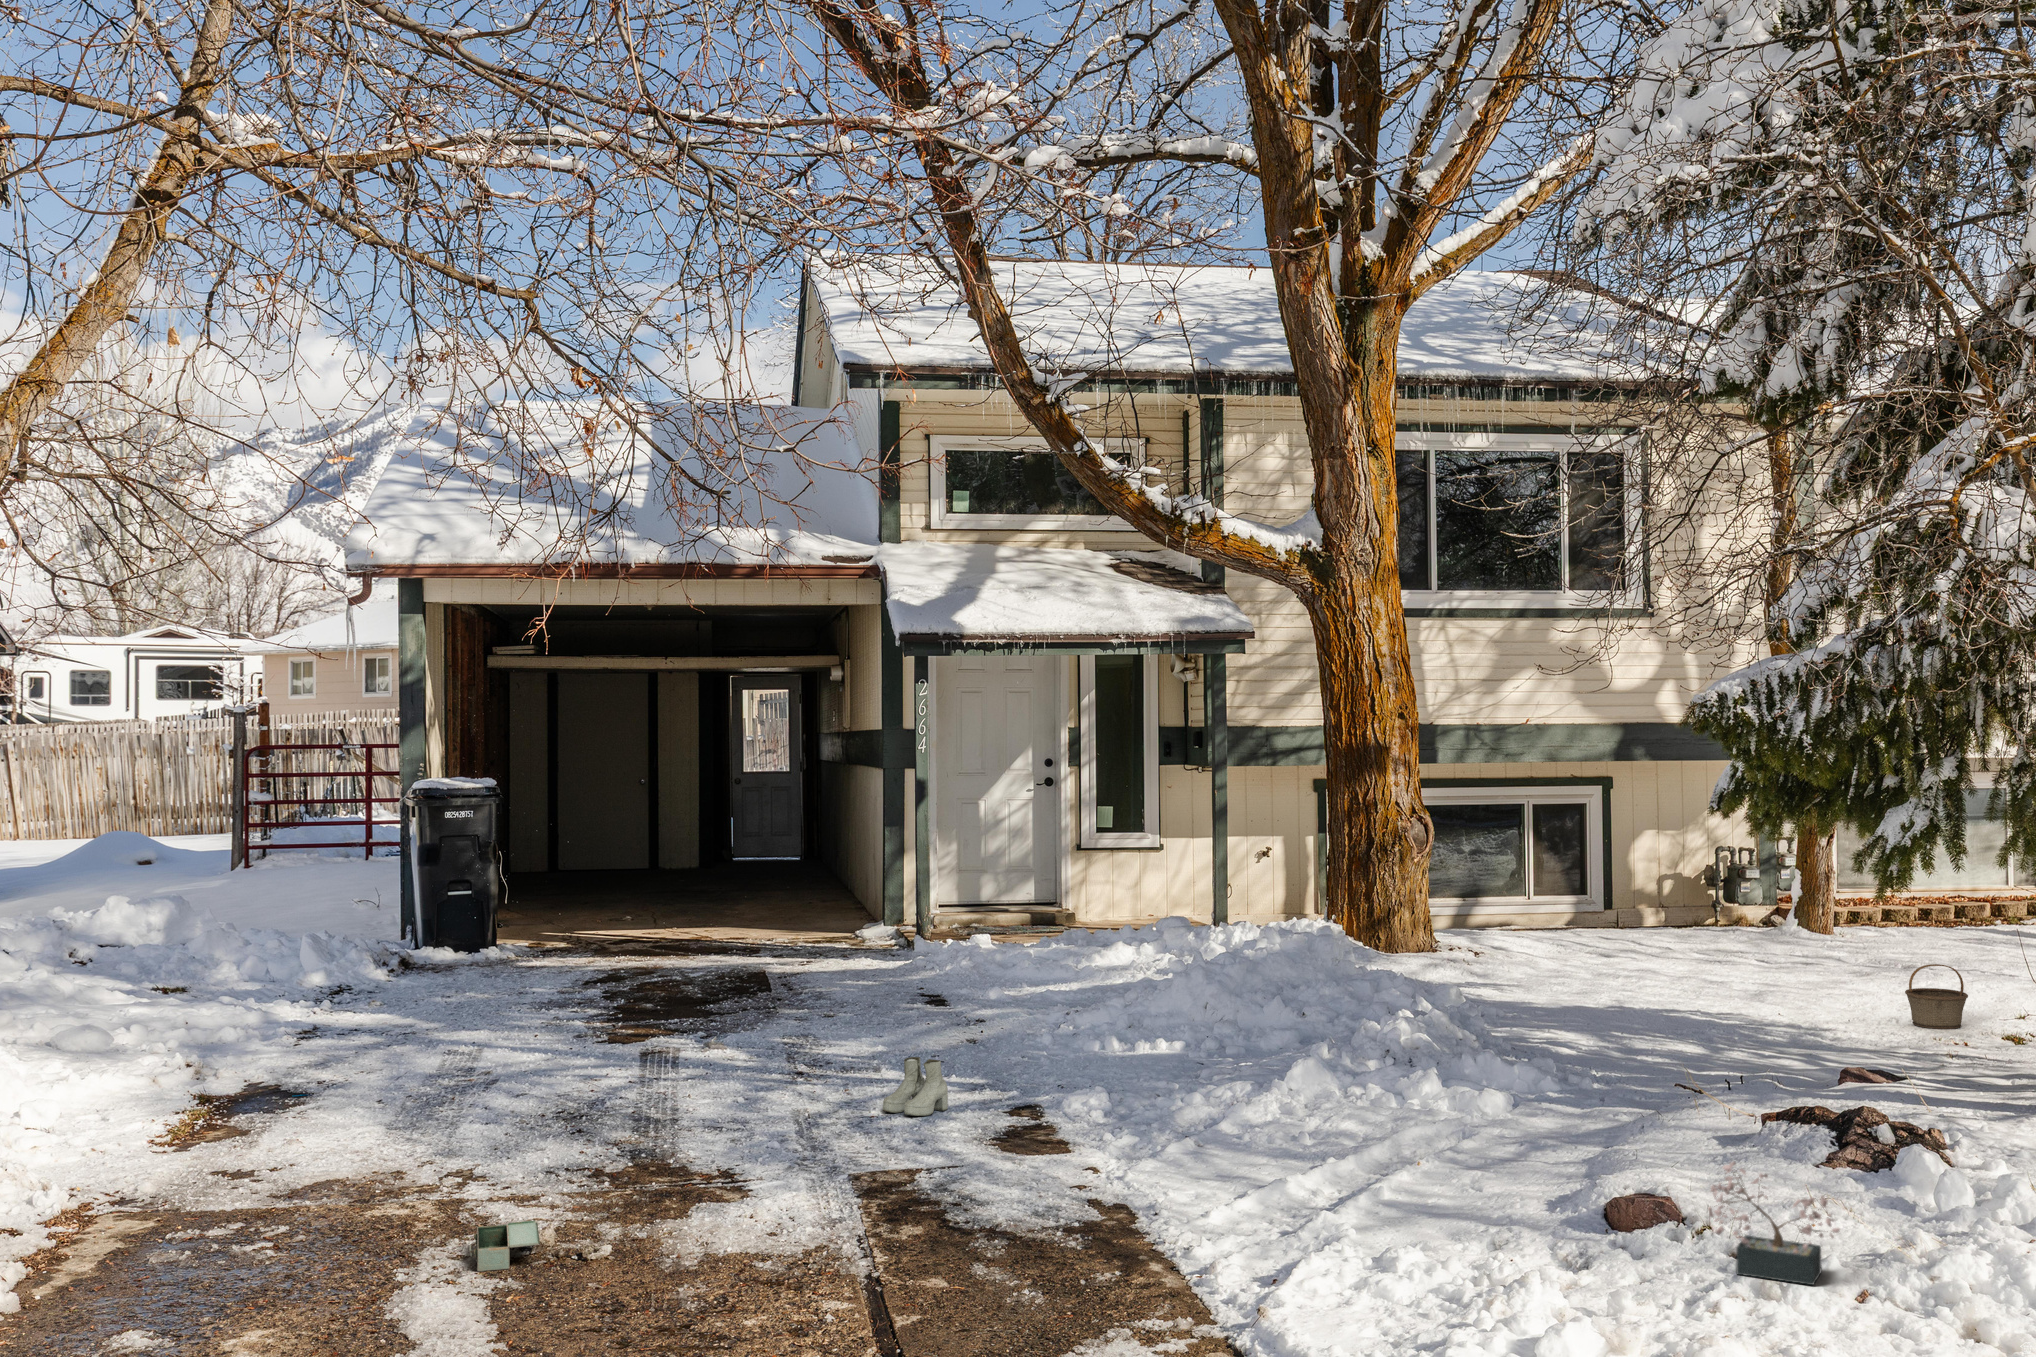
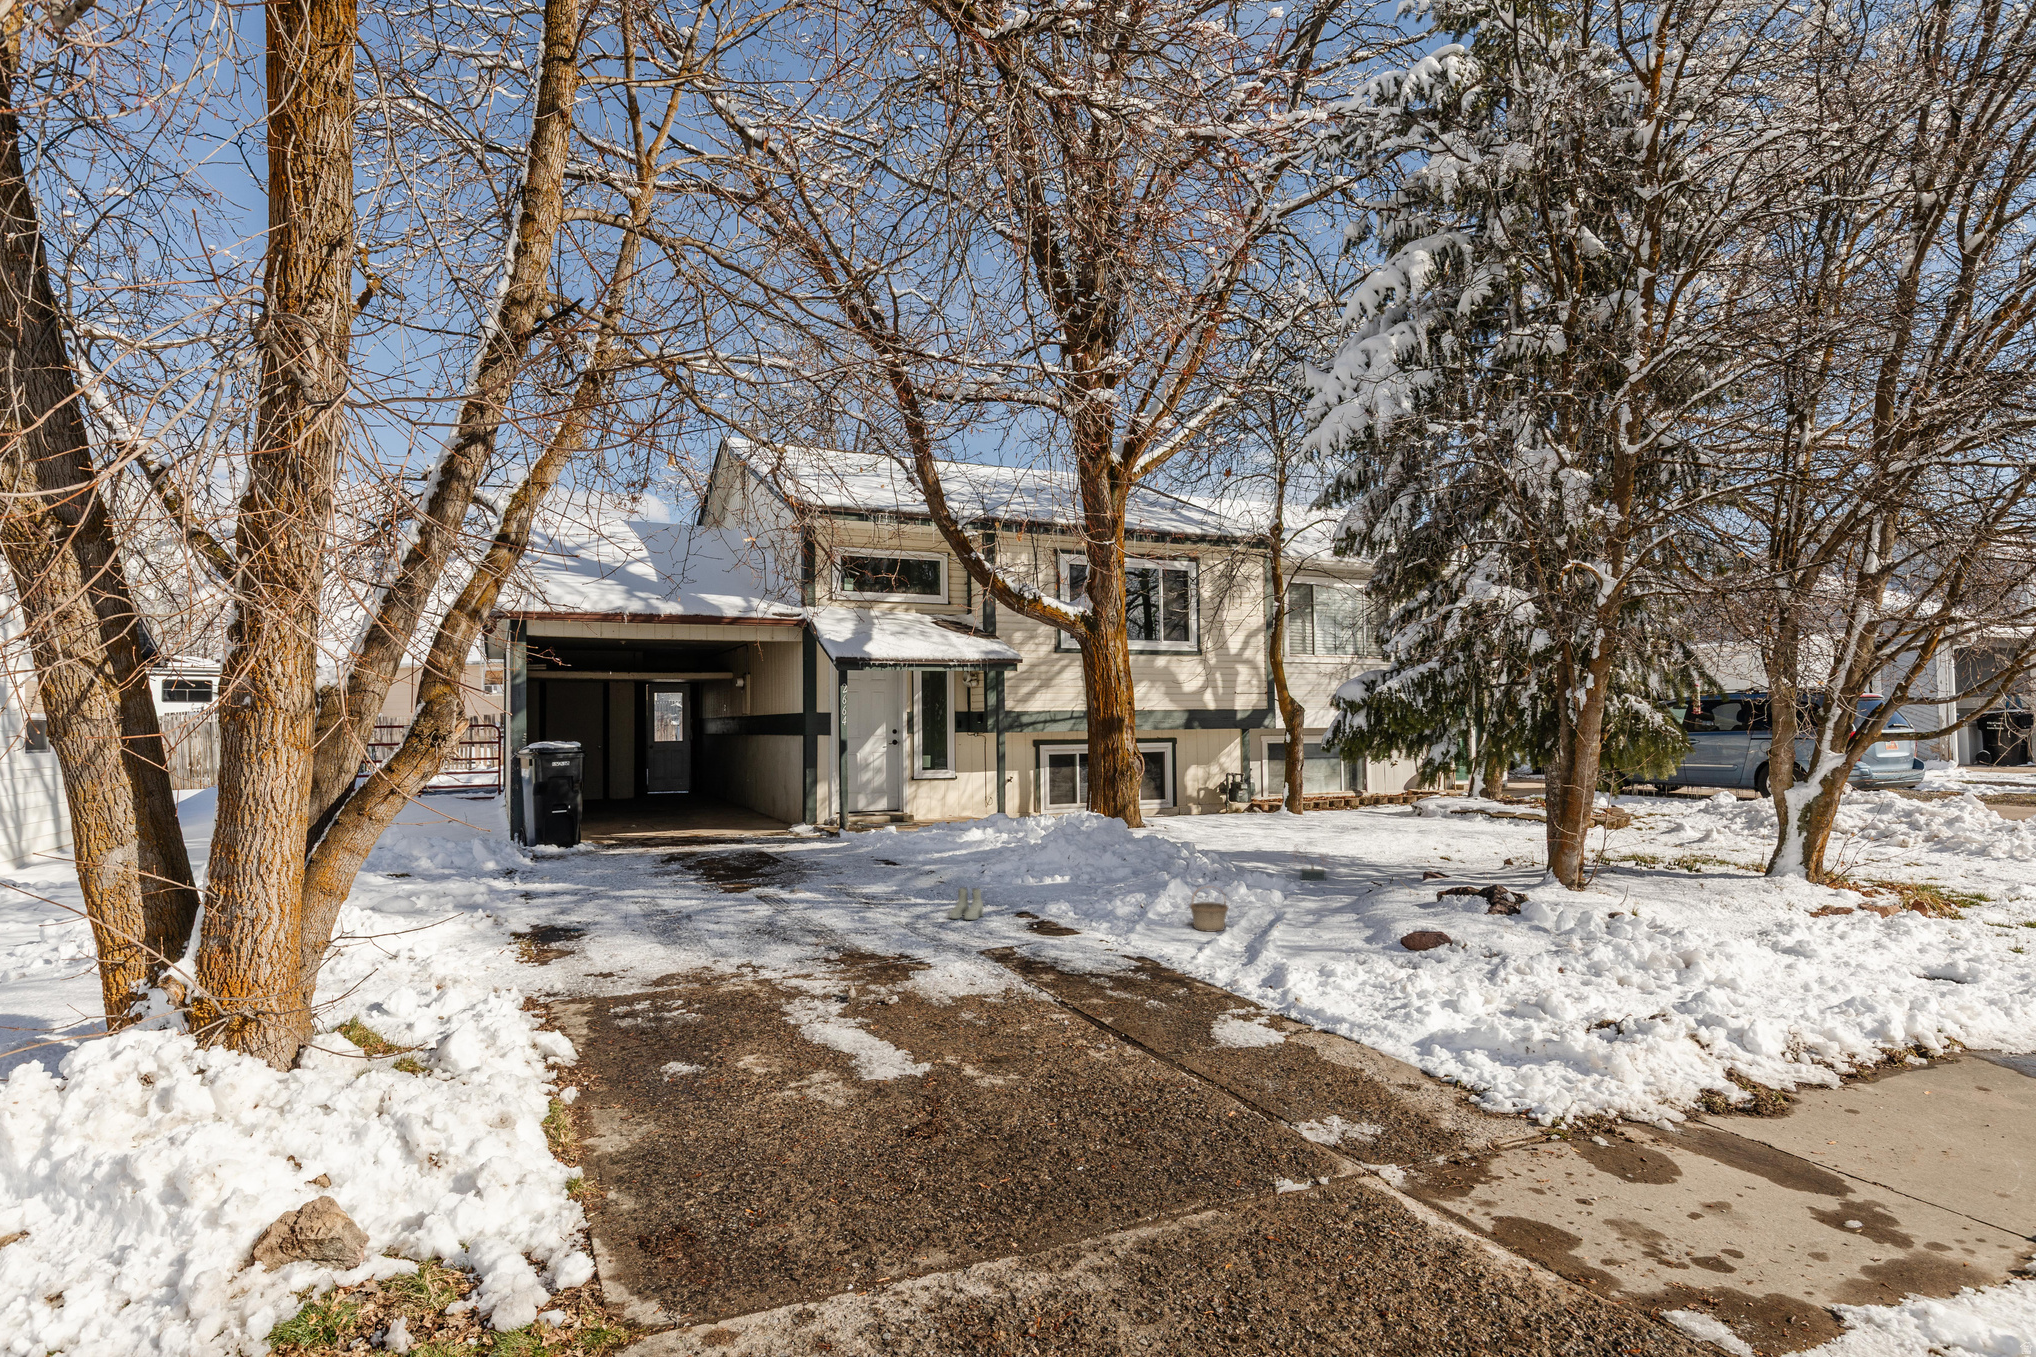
basket: present [1905,964,1968,1029] -> present [1190,887,1228,931]
decorative plant: present [1708,1162,1840,1285] -> present [1289,845,1329,881]
toolbox: present [469,1221,541,1271] -> none [818,983,869,1013]

